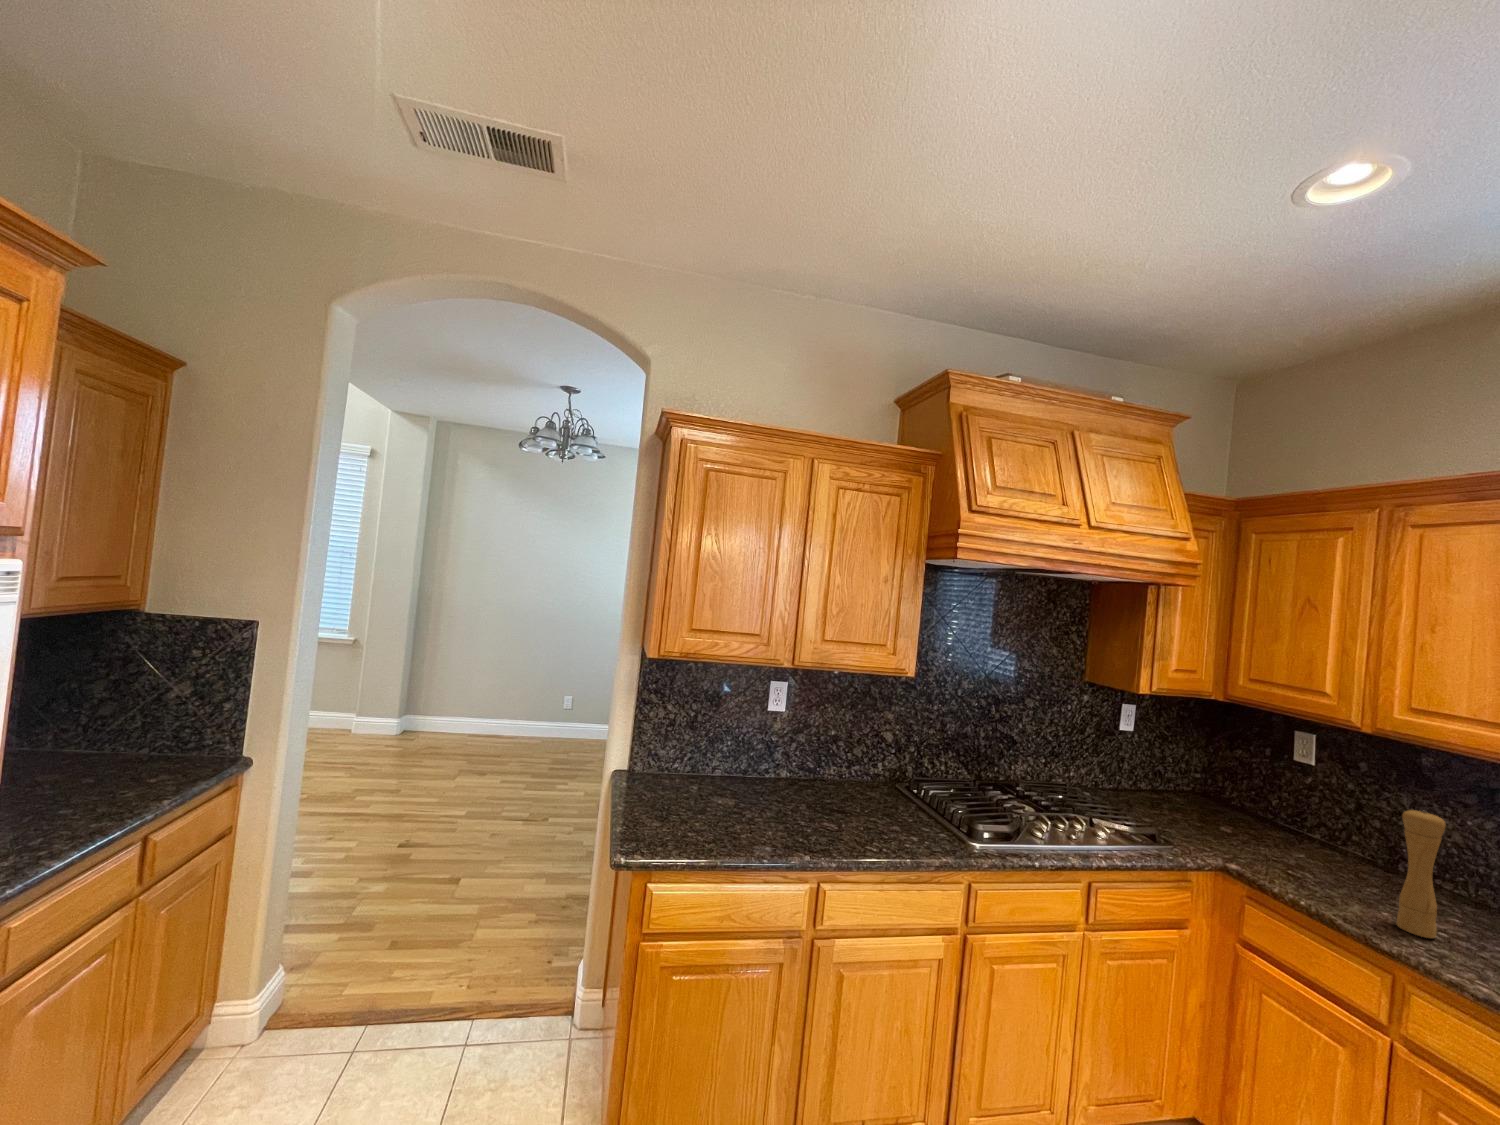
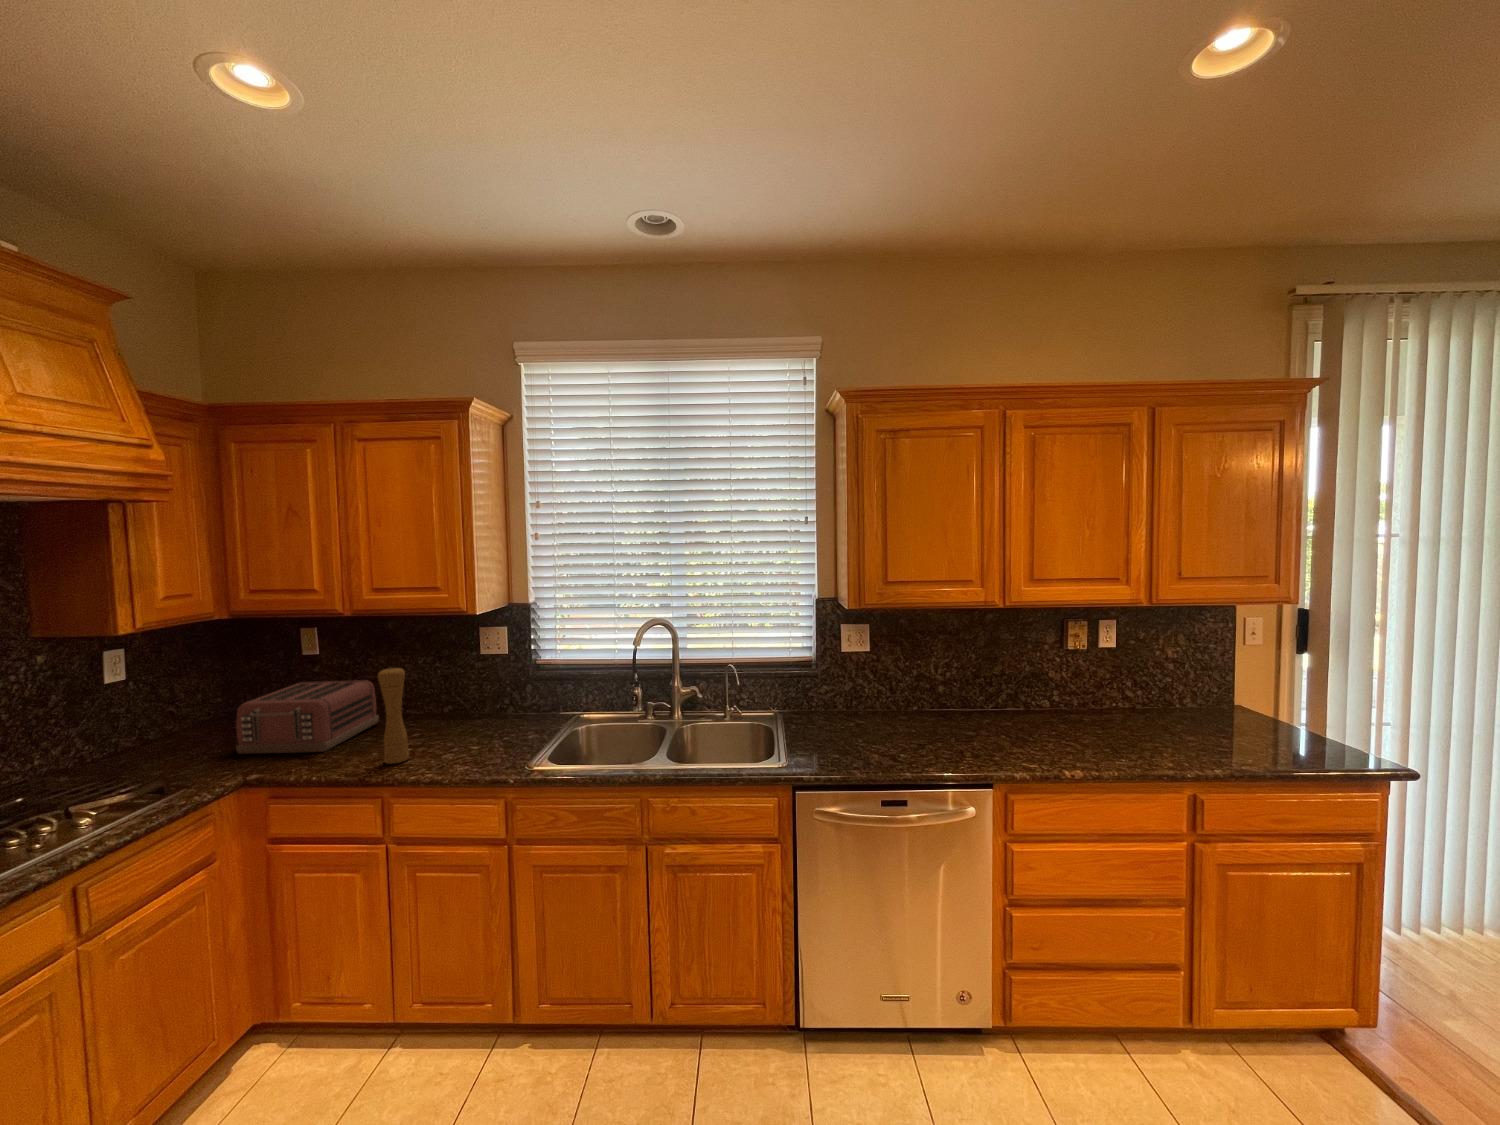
toaster: none [1217,788,1386,875] -> present [236,680,379,754]

